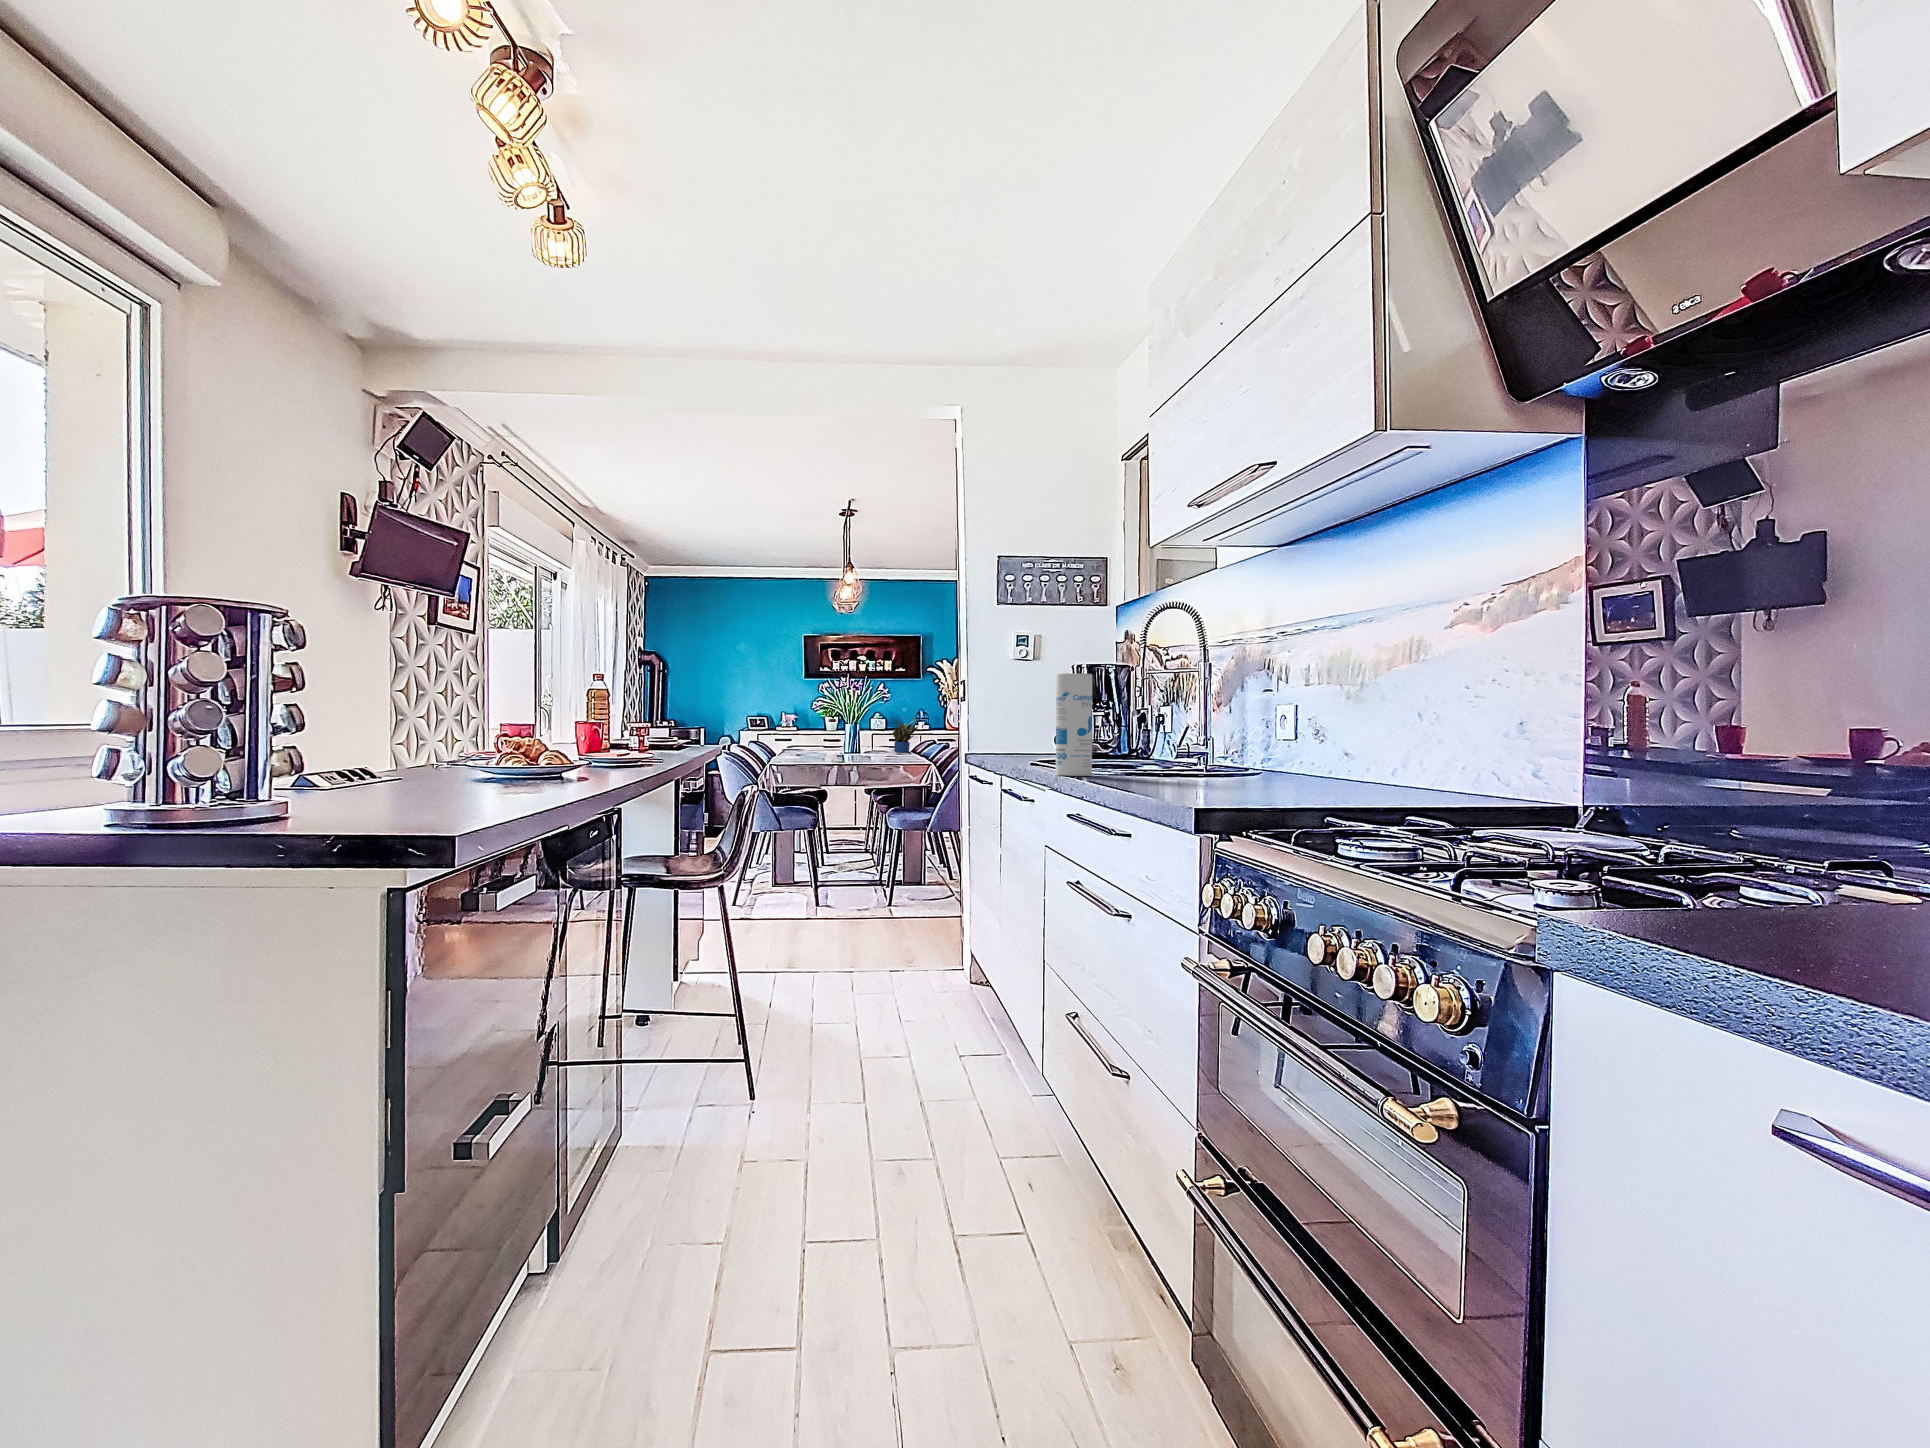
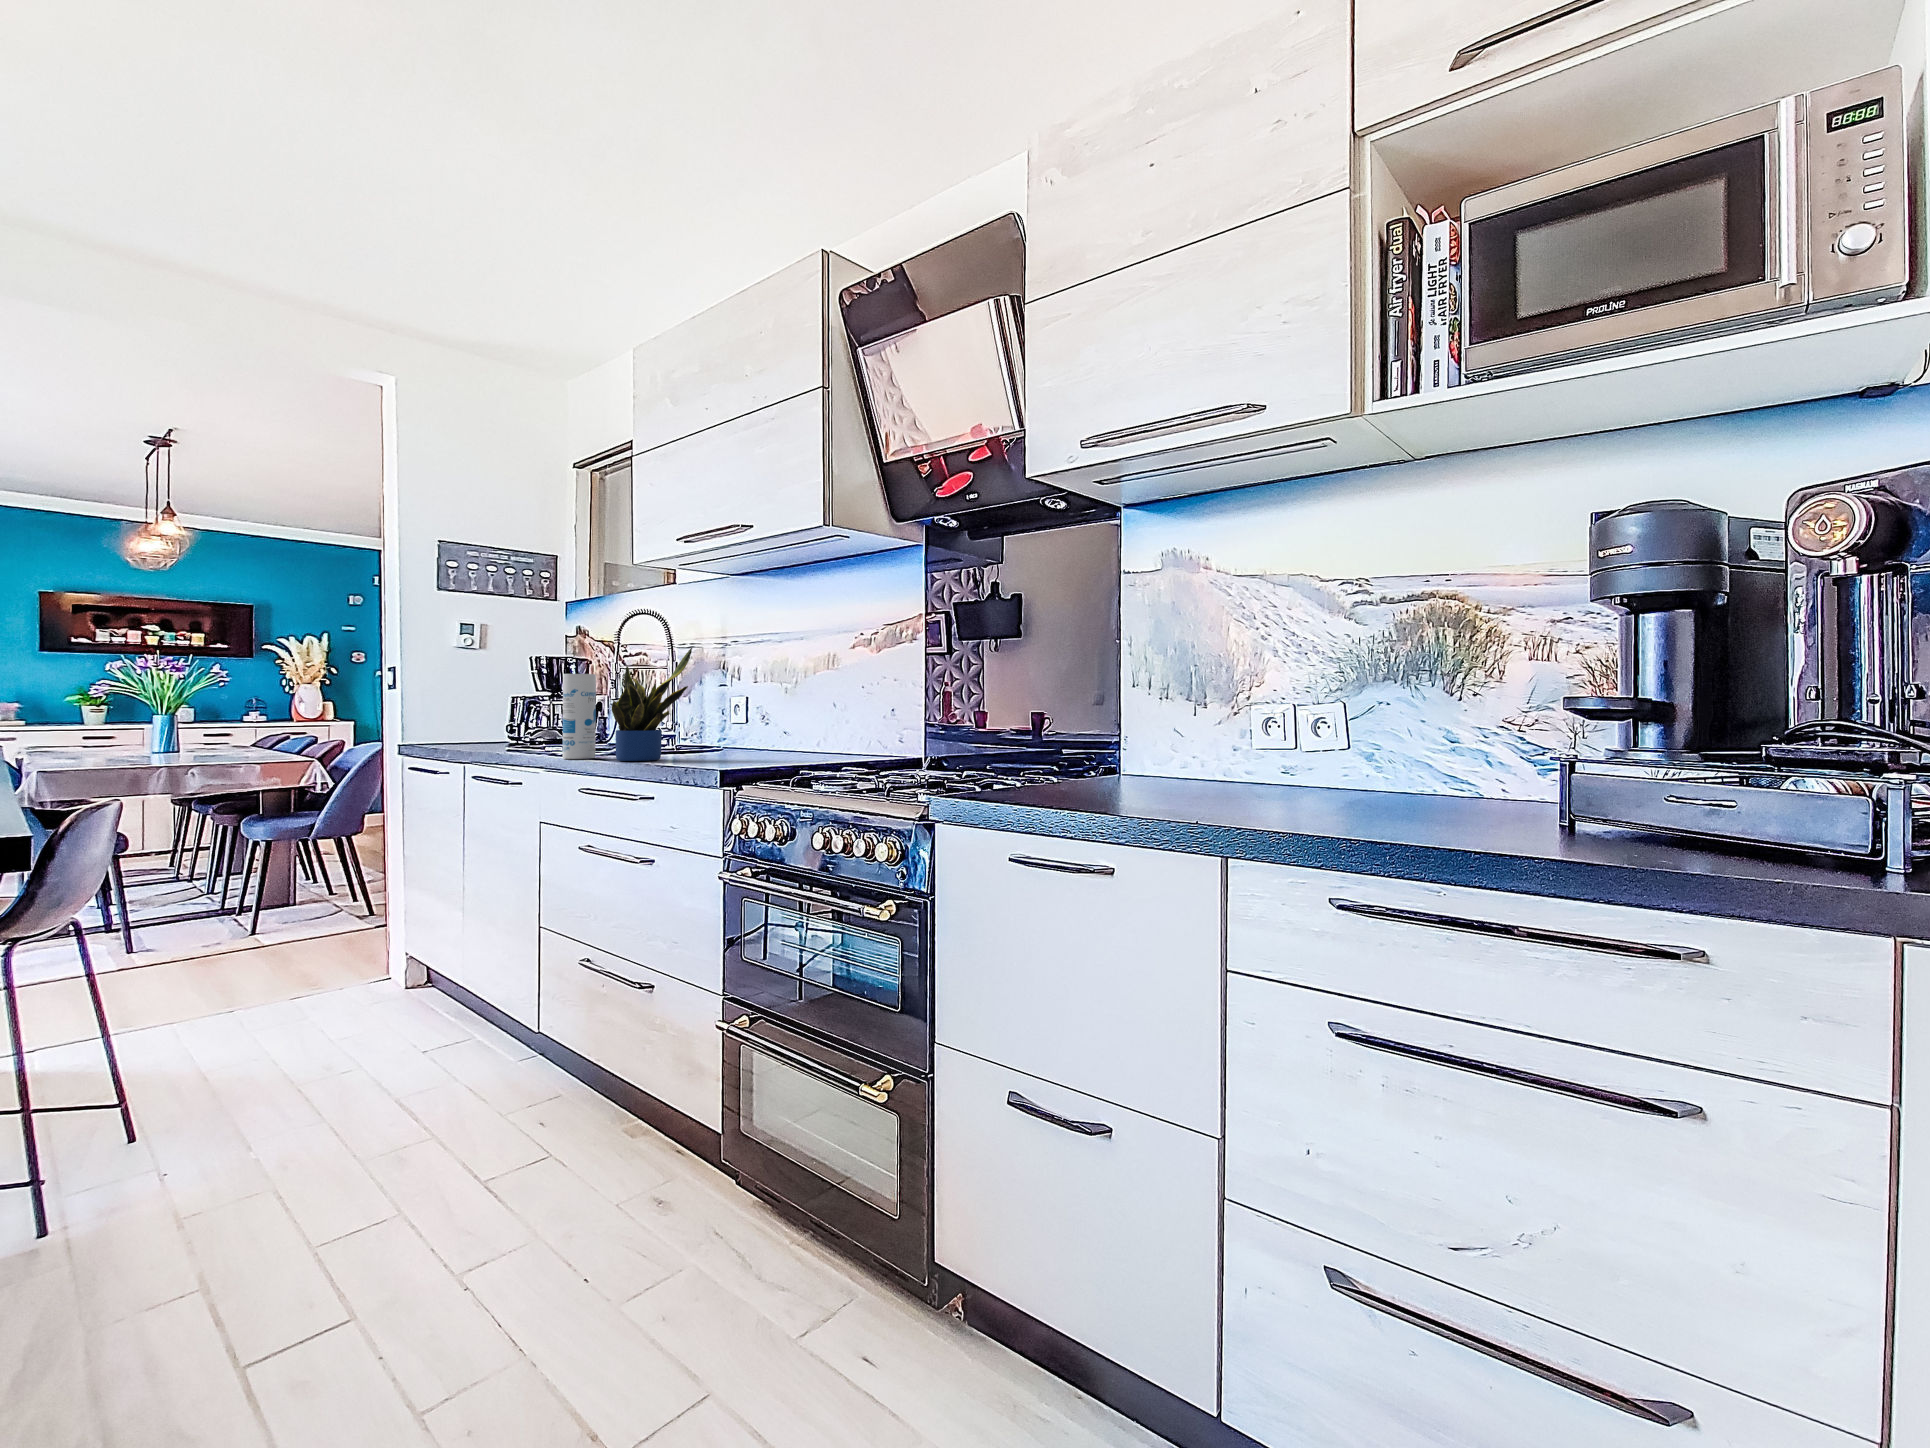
potted plant: present [893,713,918,753] -> present [612,648,692,761]

